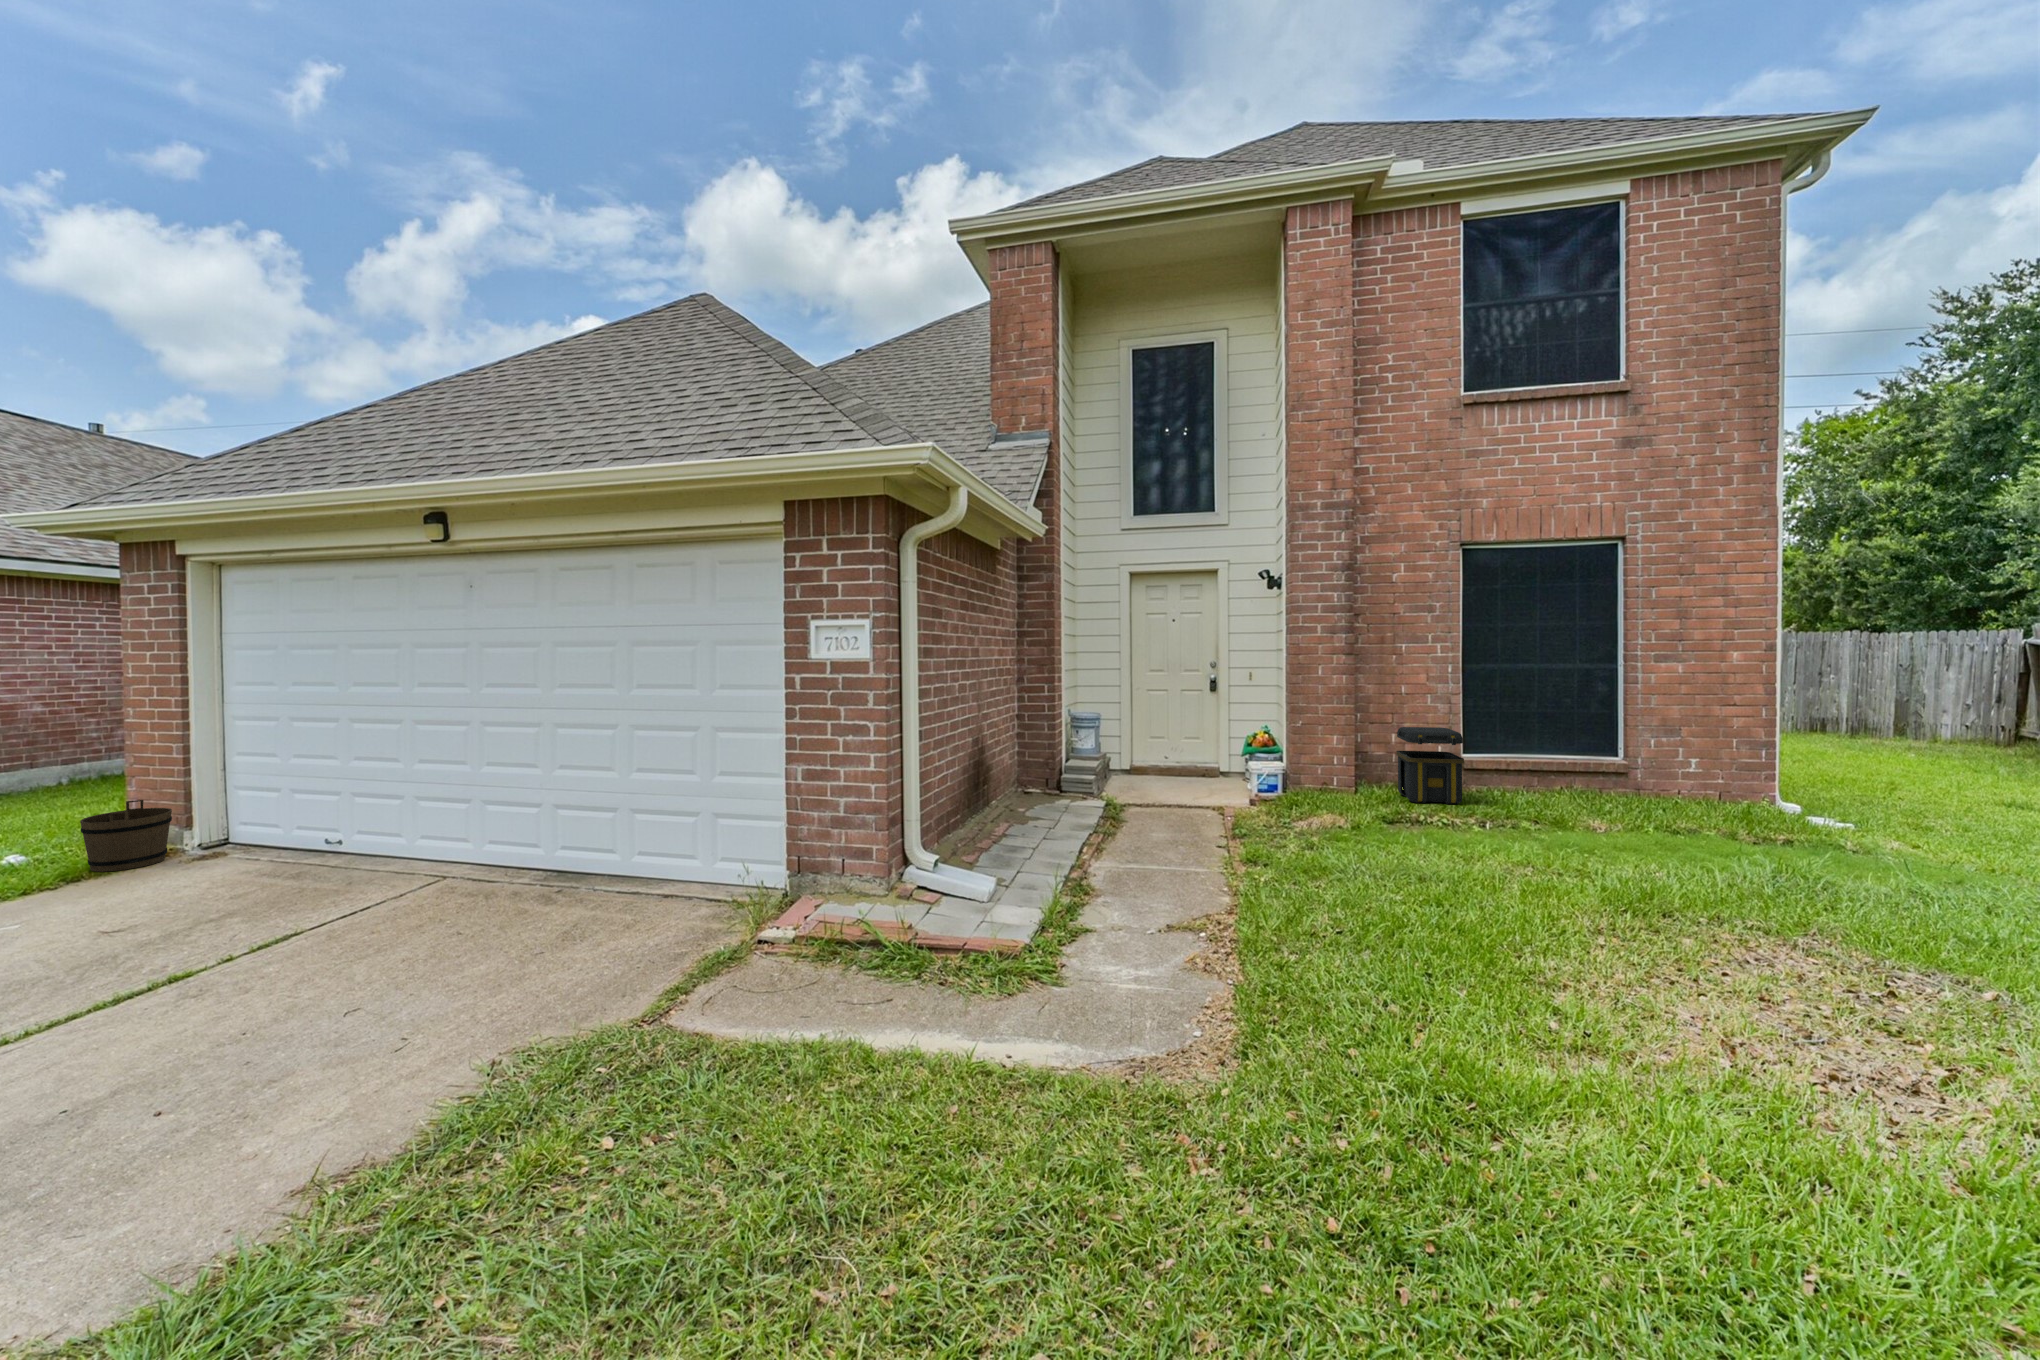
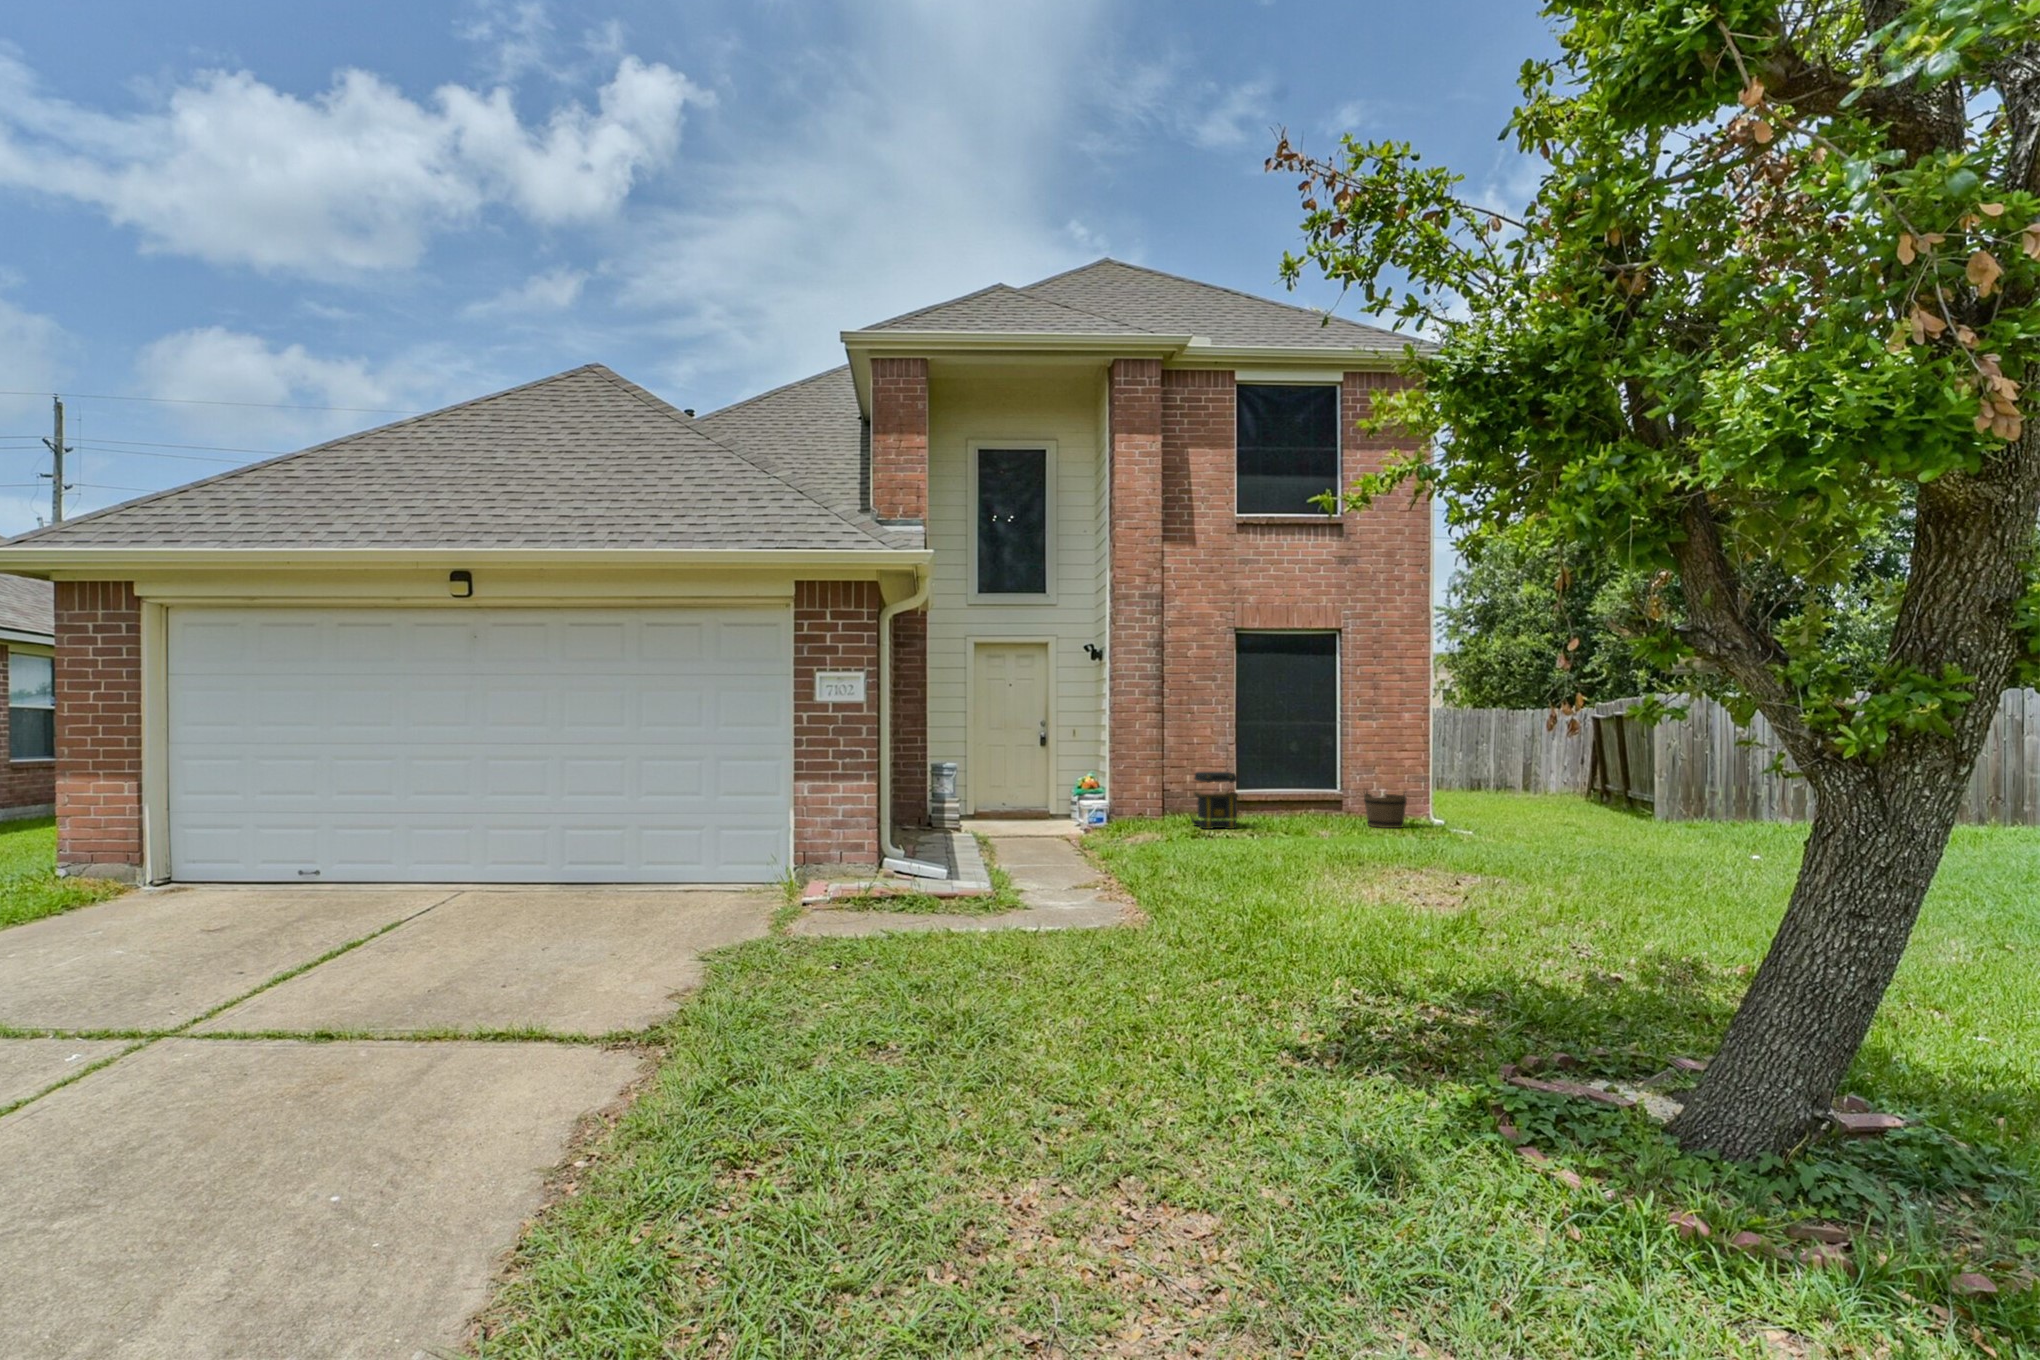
bucket: present [80,800,172,872] -> present [1364,792,1407,828]

